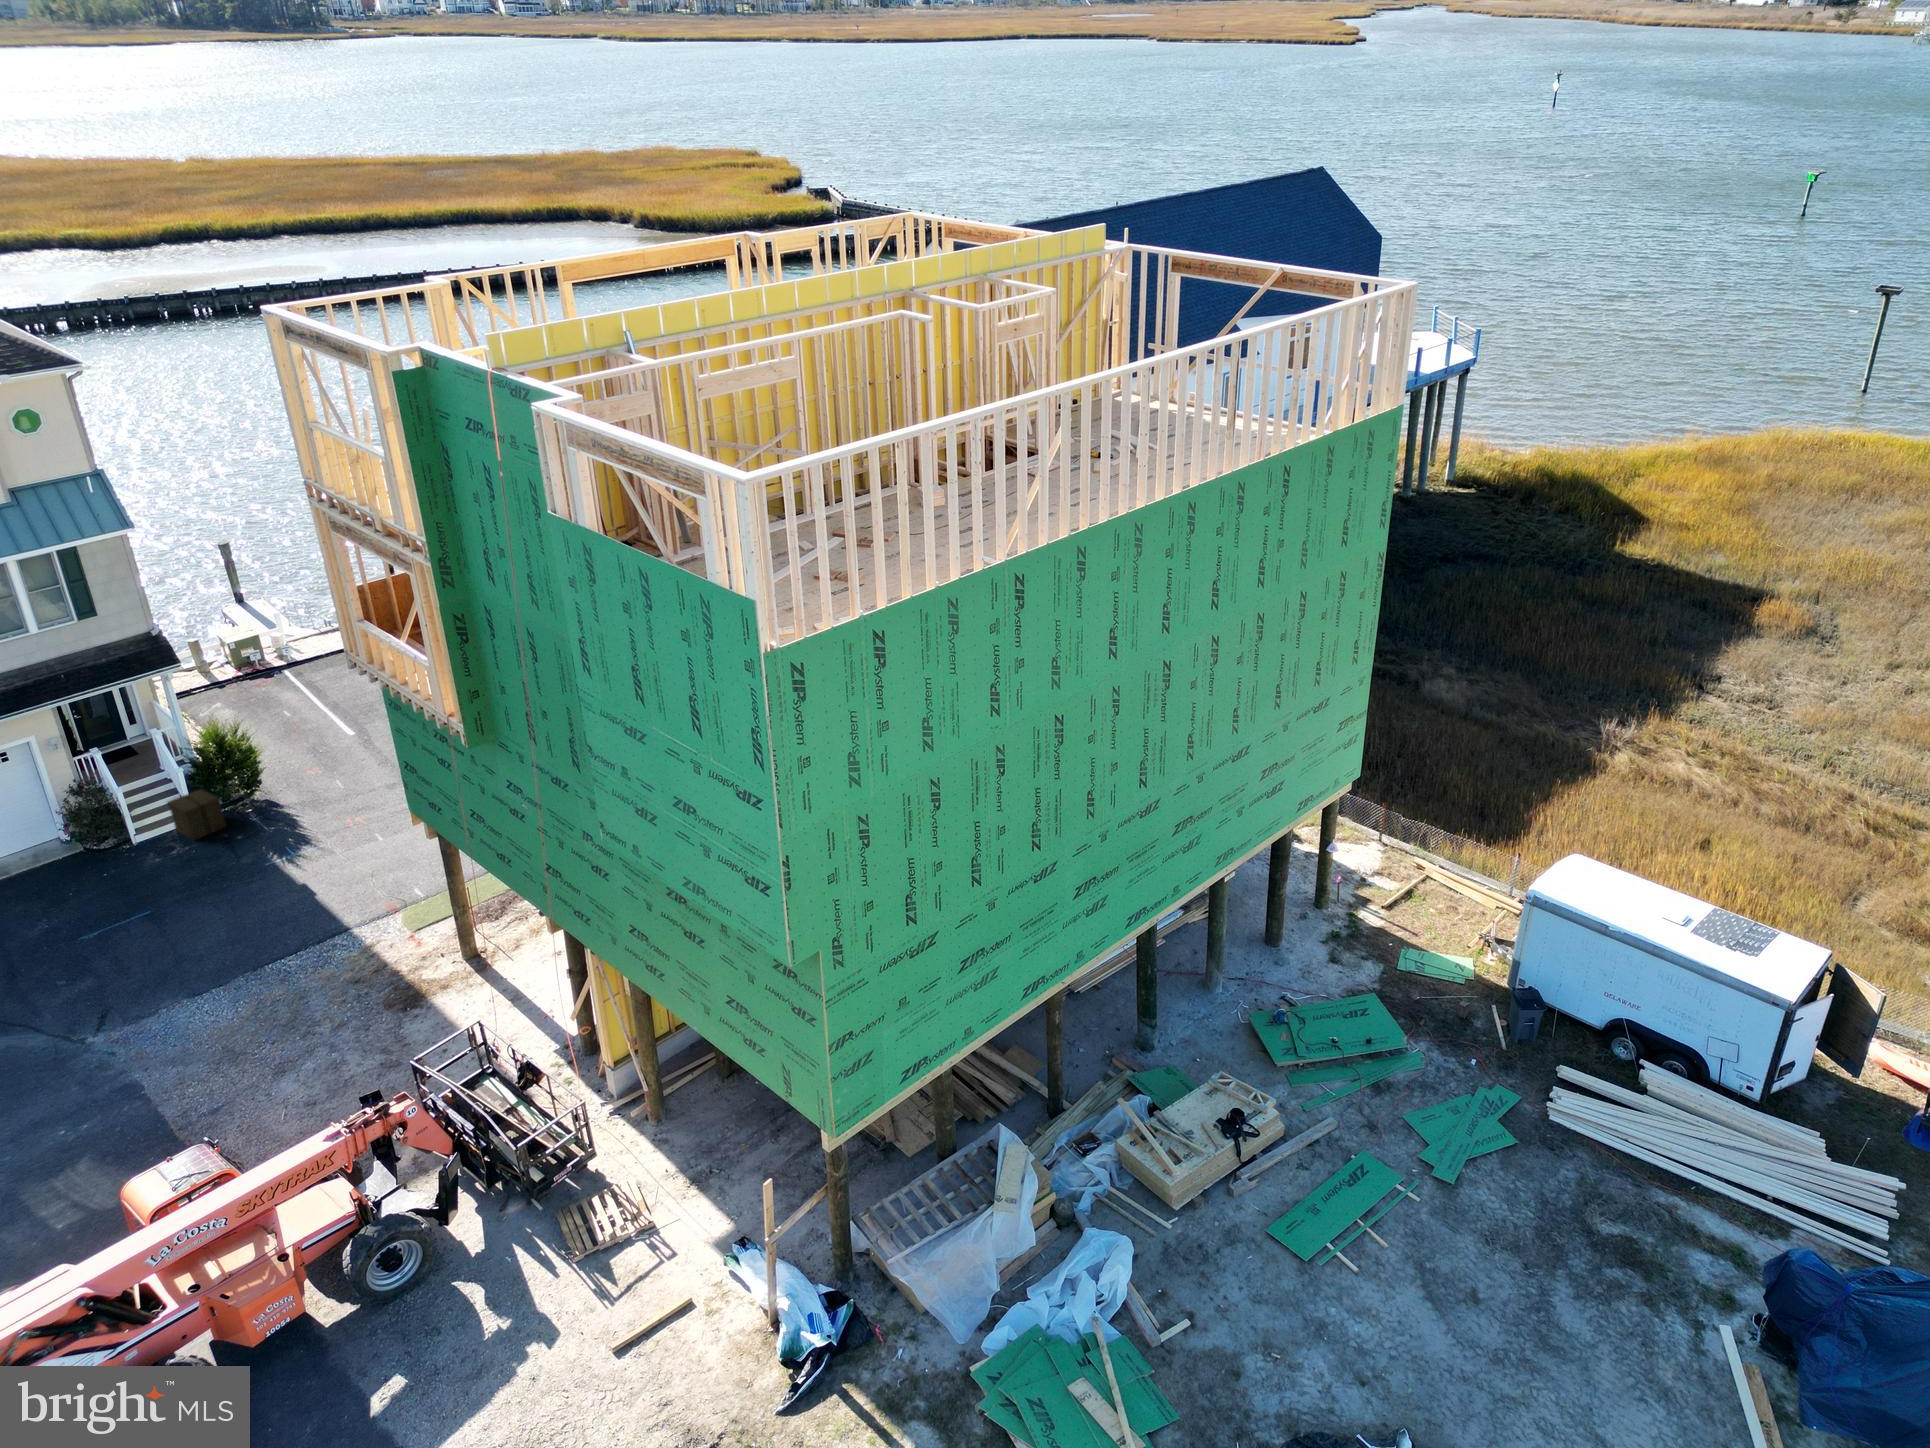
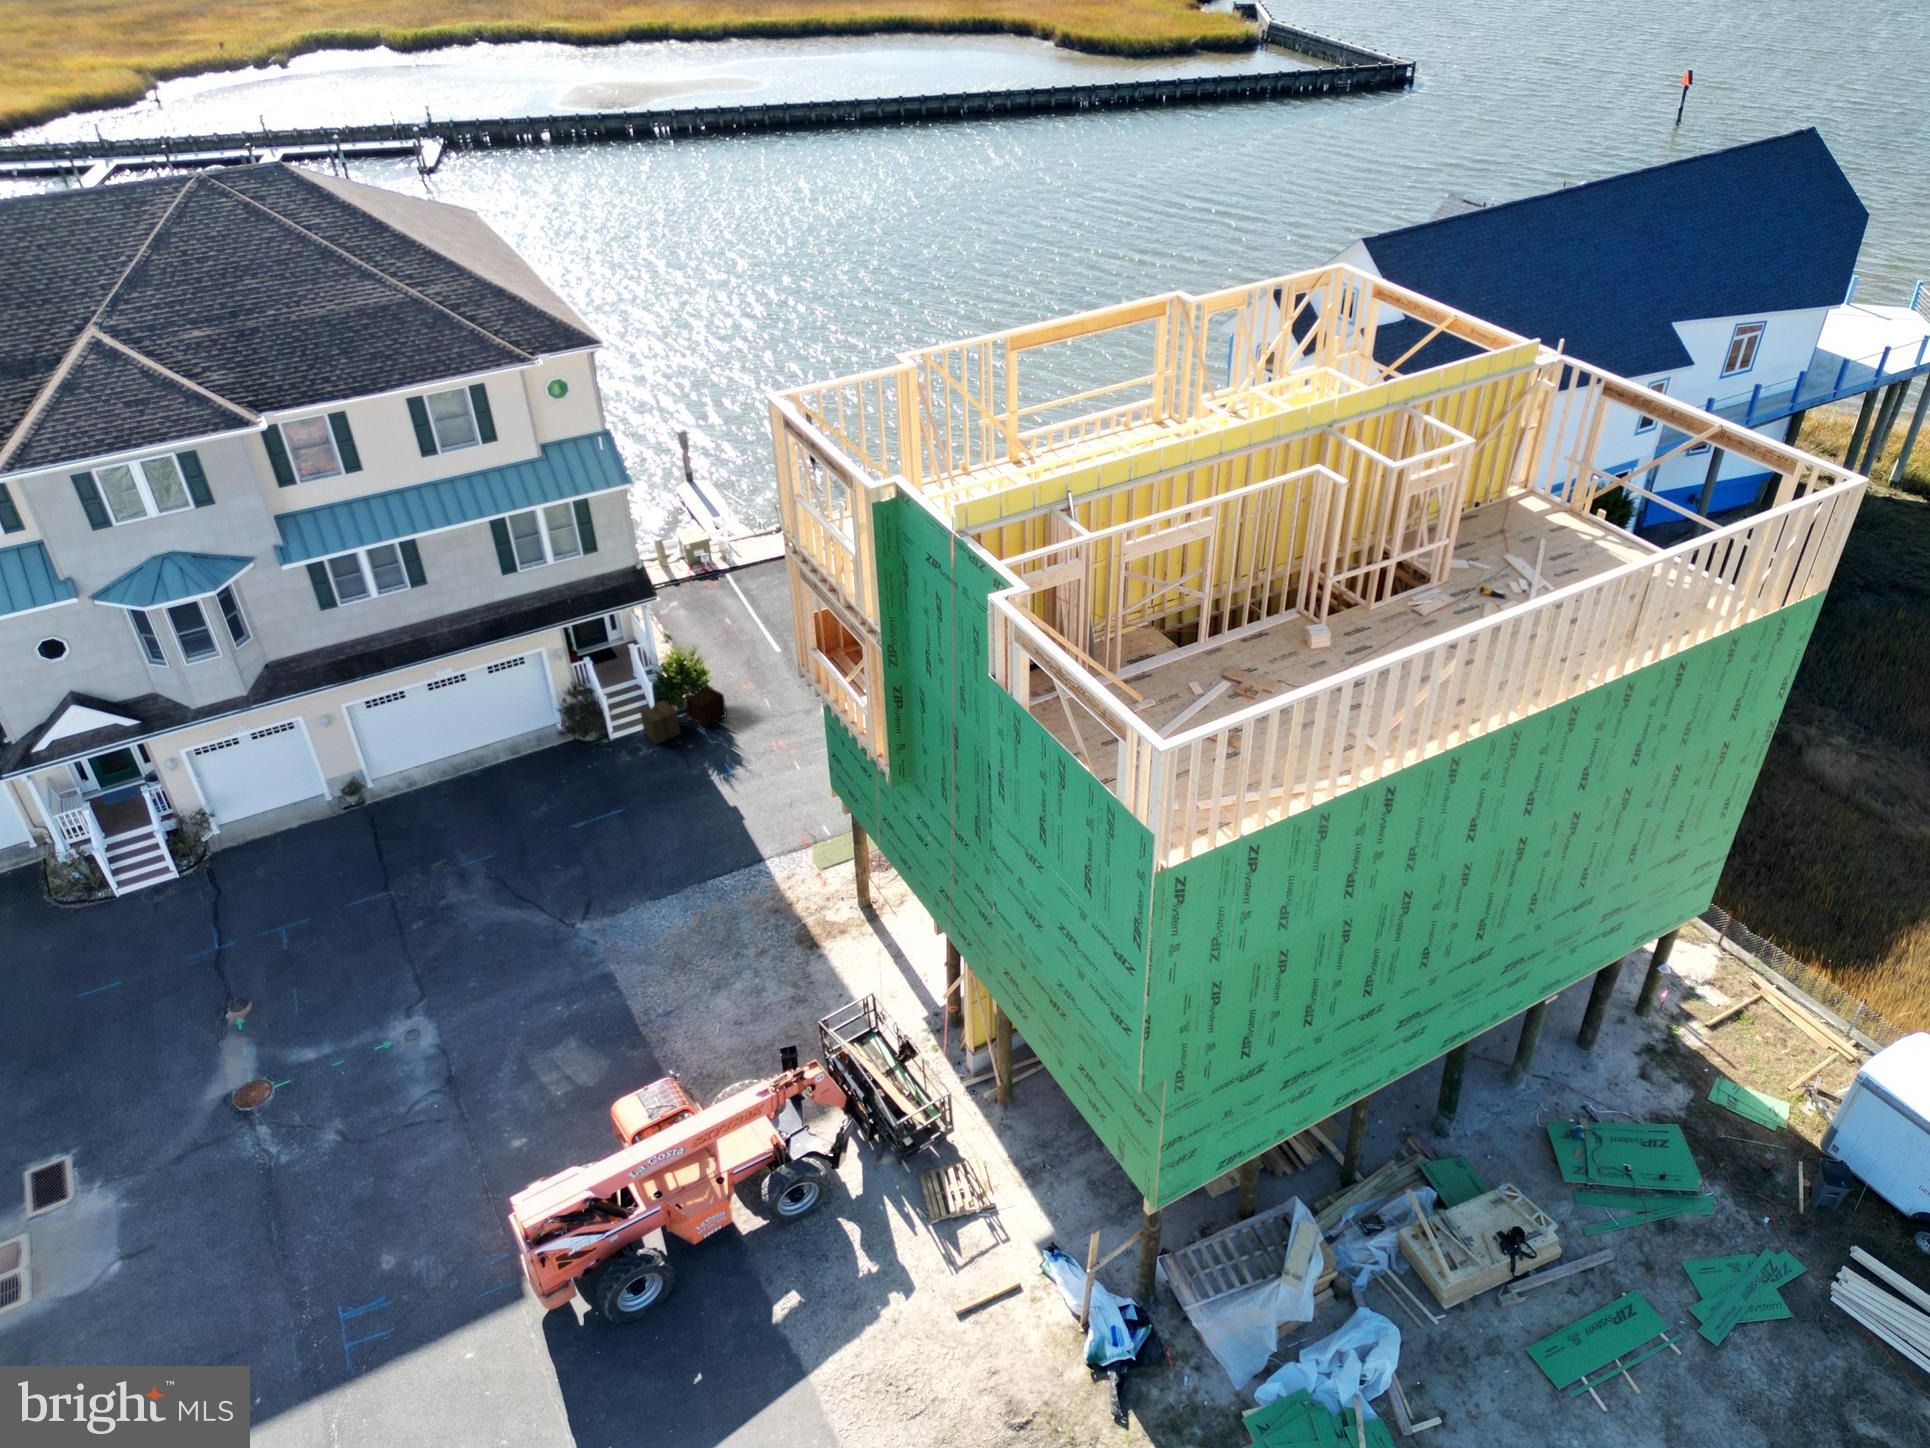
wooden crate: none [228,767,287,816] -> present [685,686,727,727]

